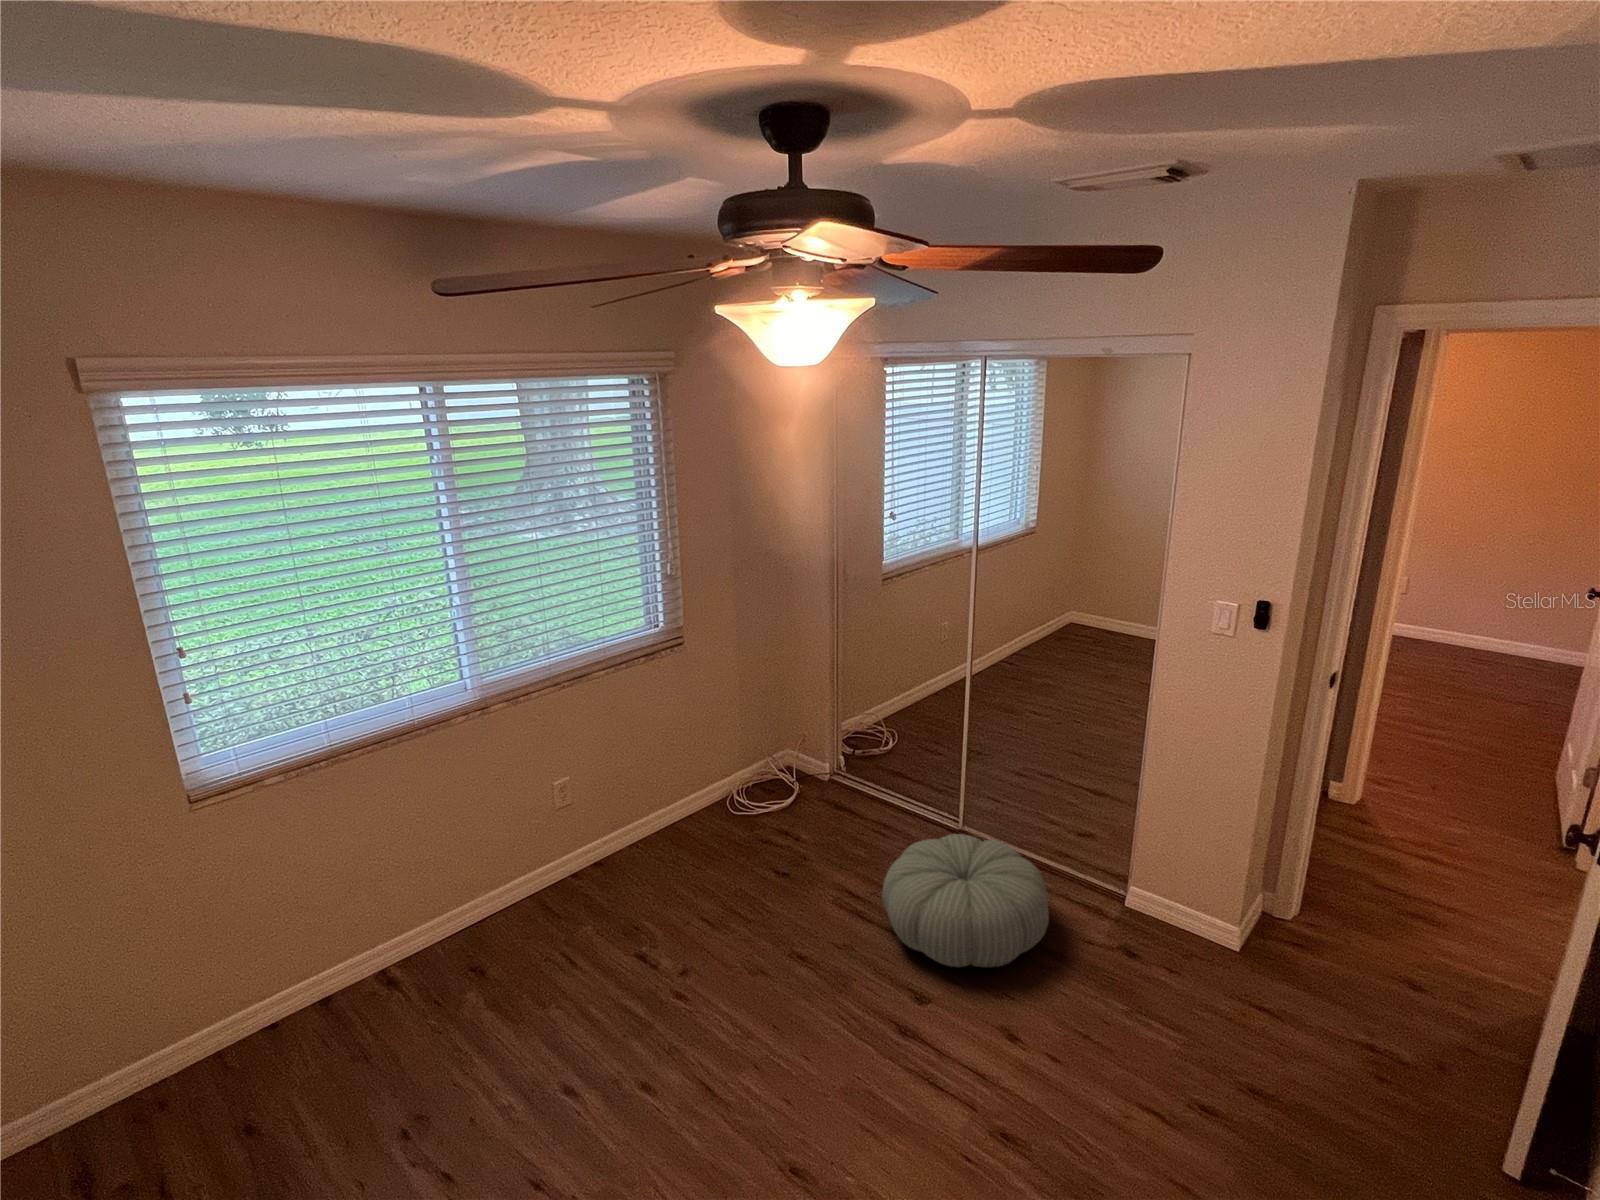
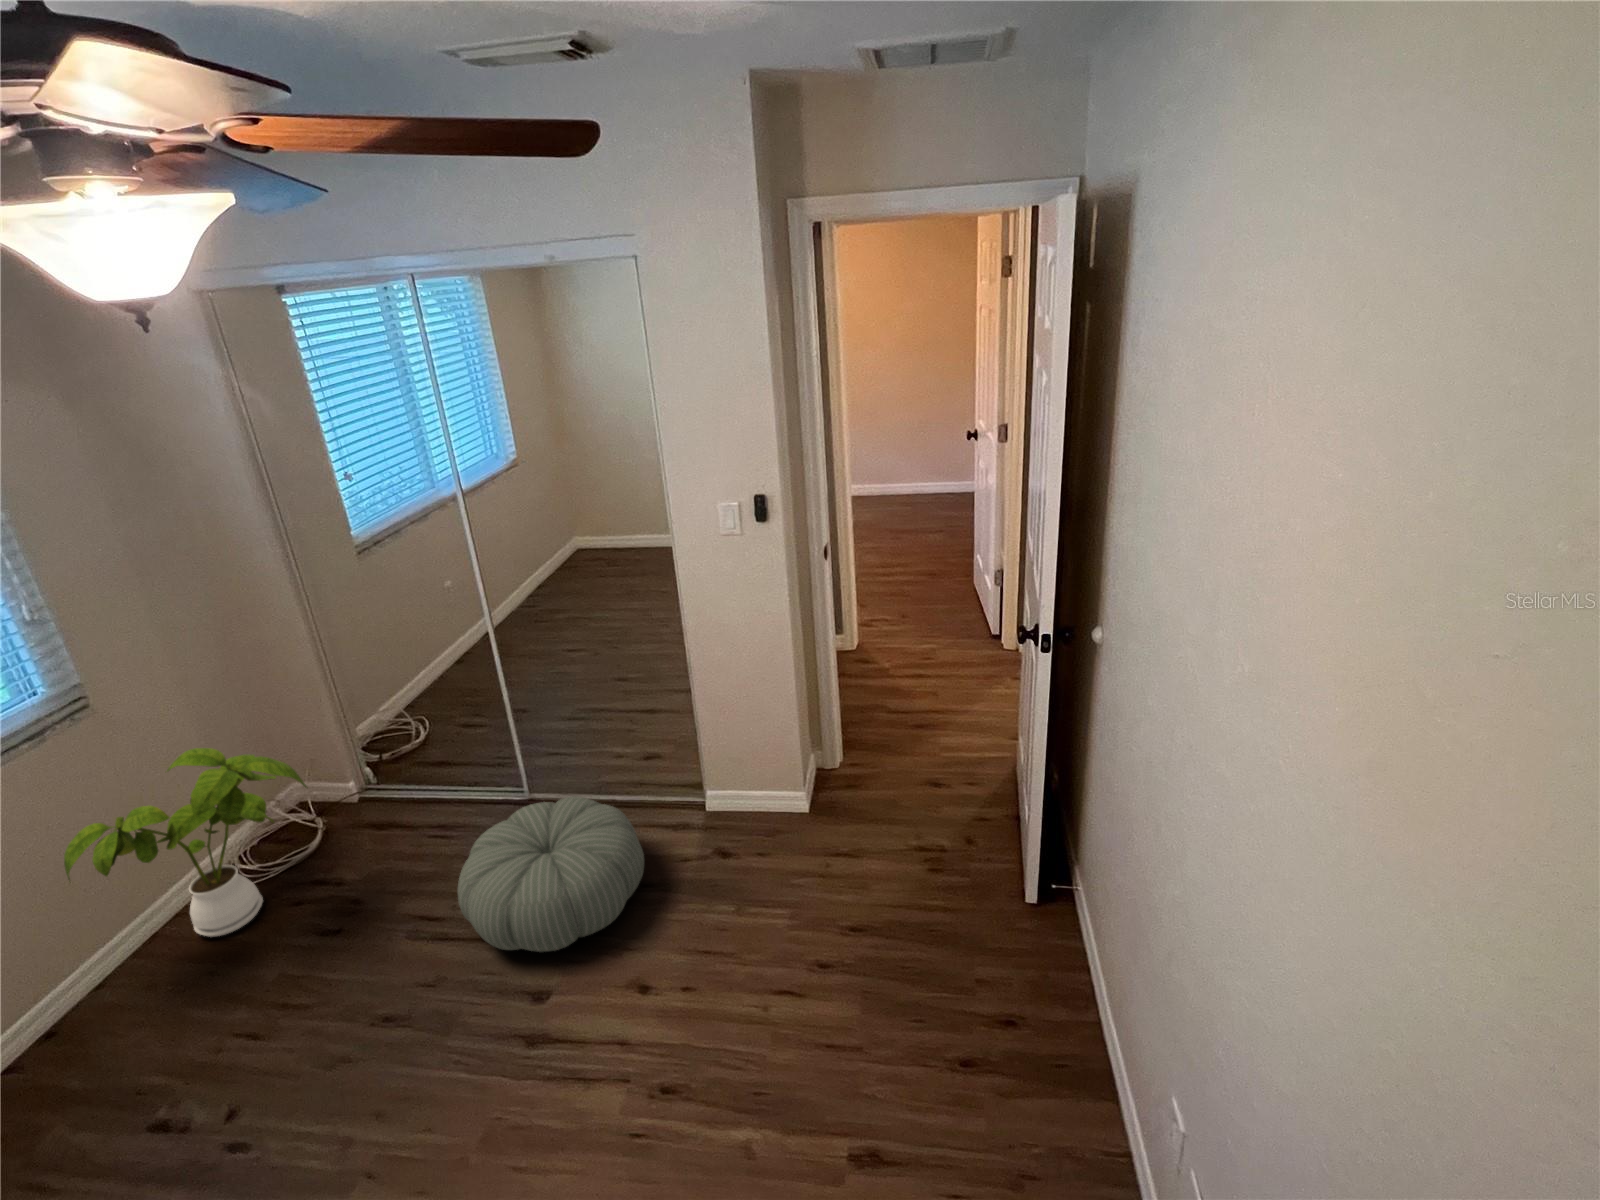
house plant: none [645,697,801,845] -> present [64,748,306,937]

